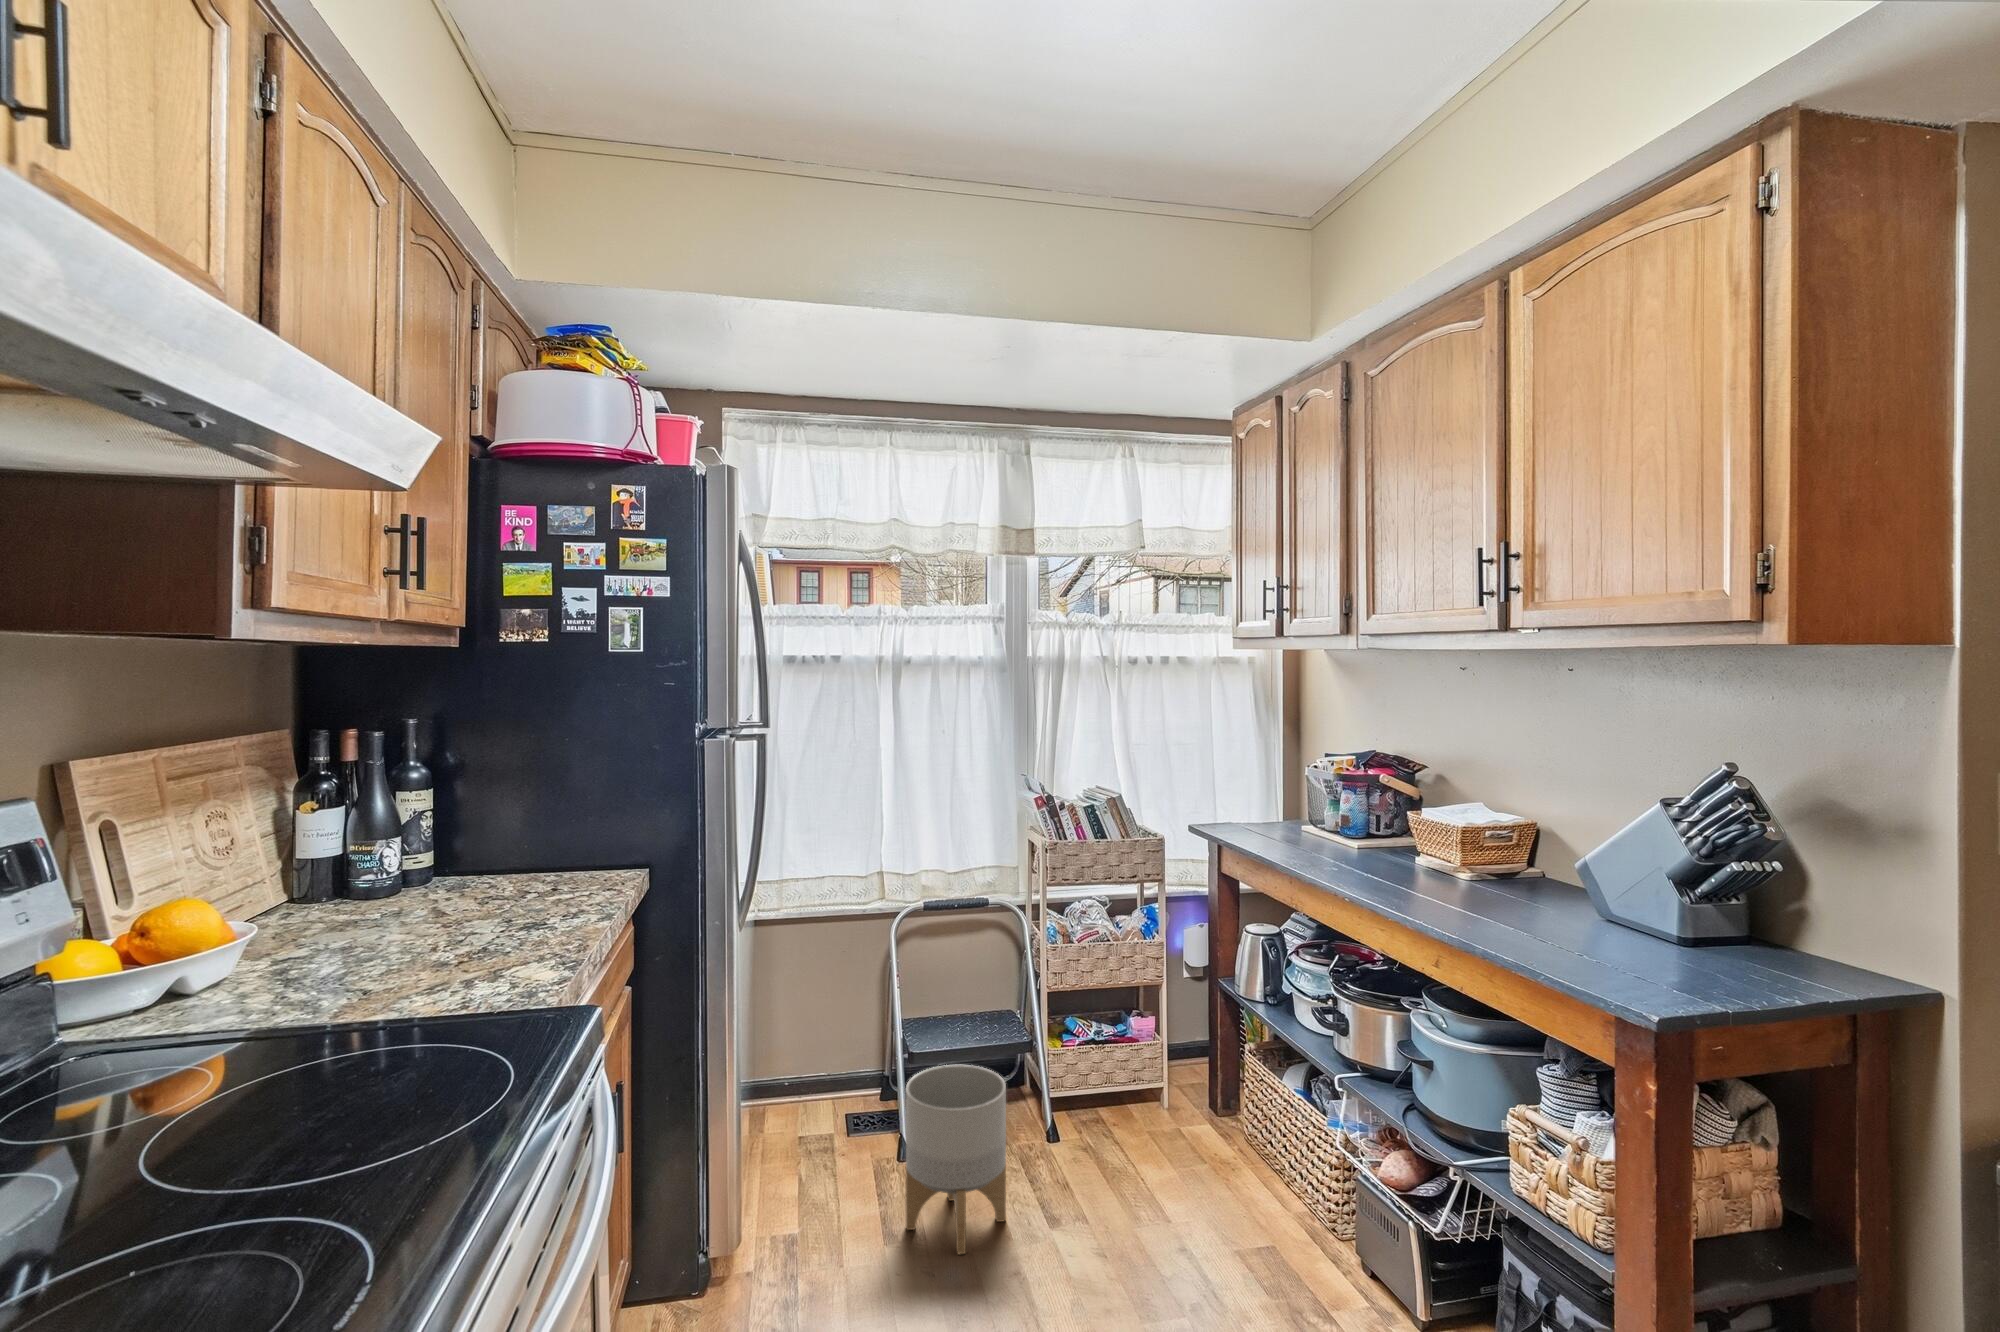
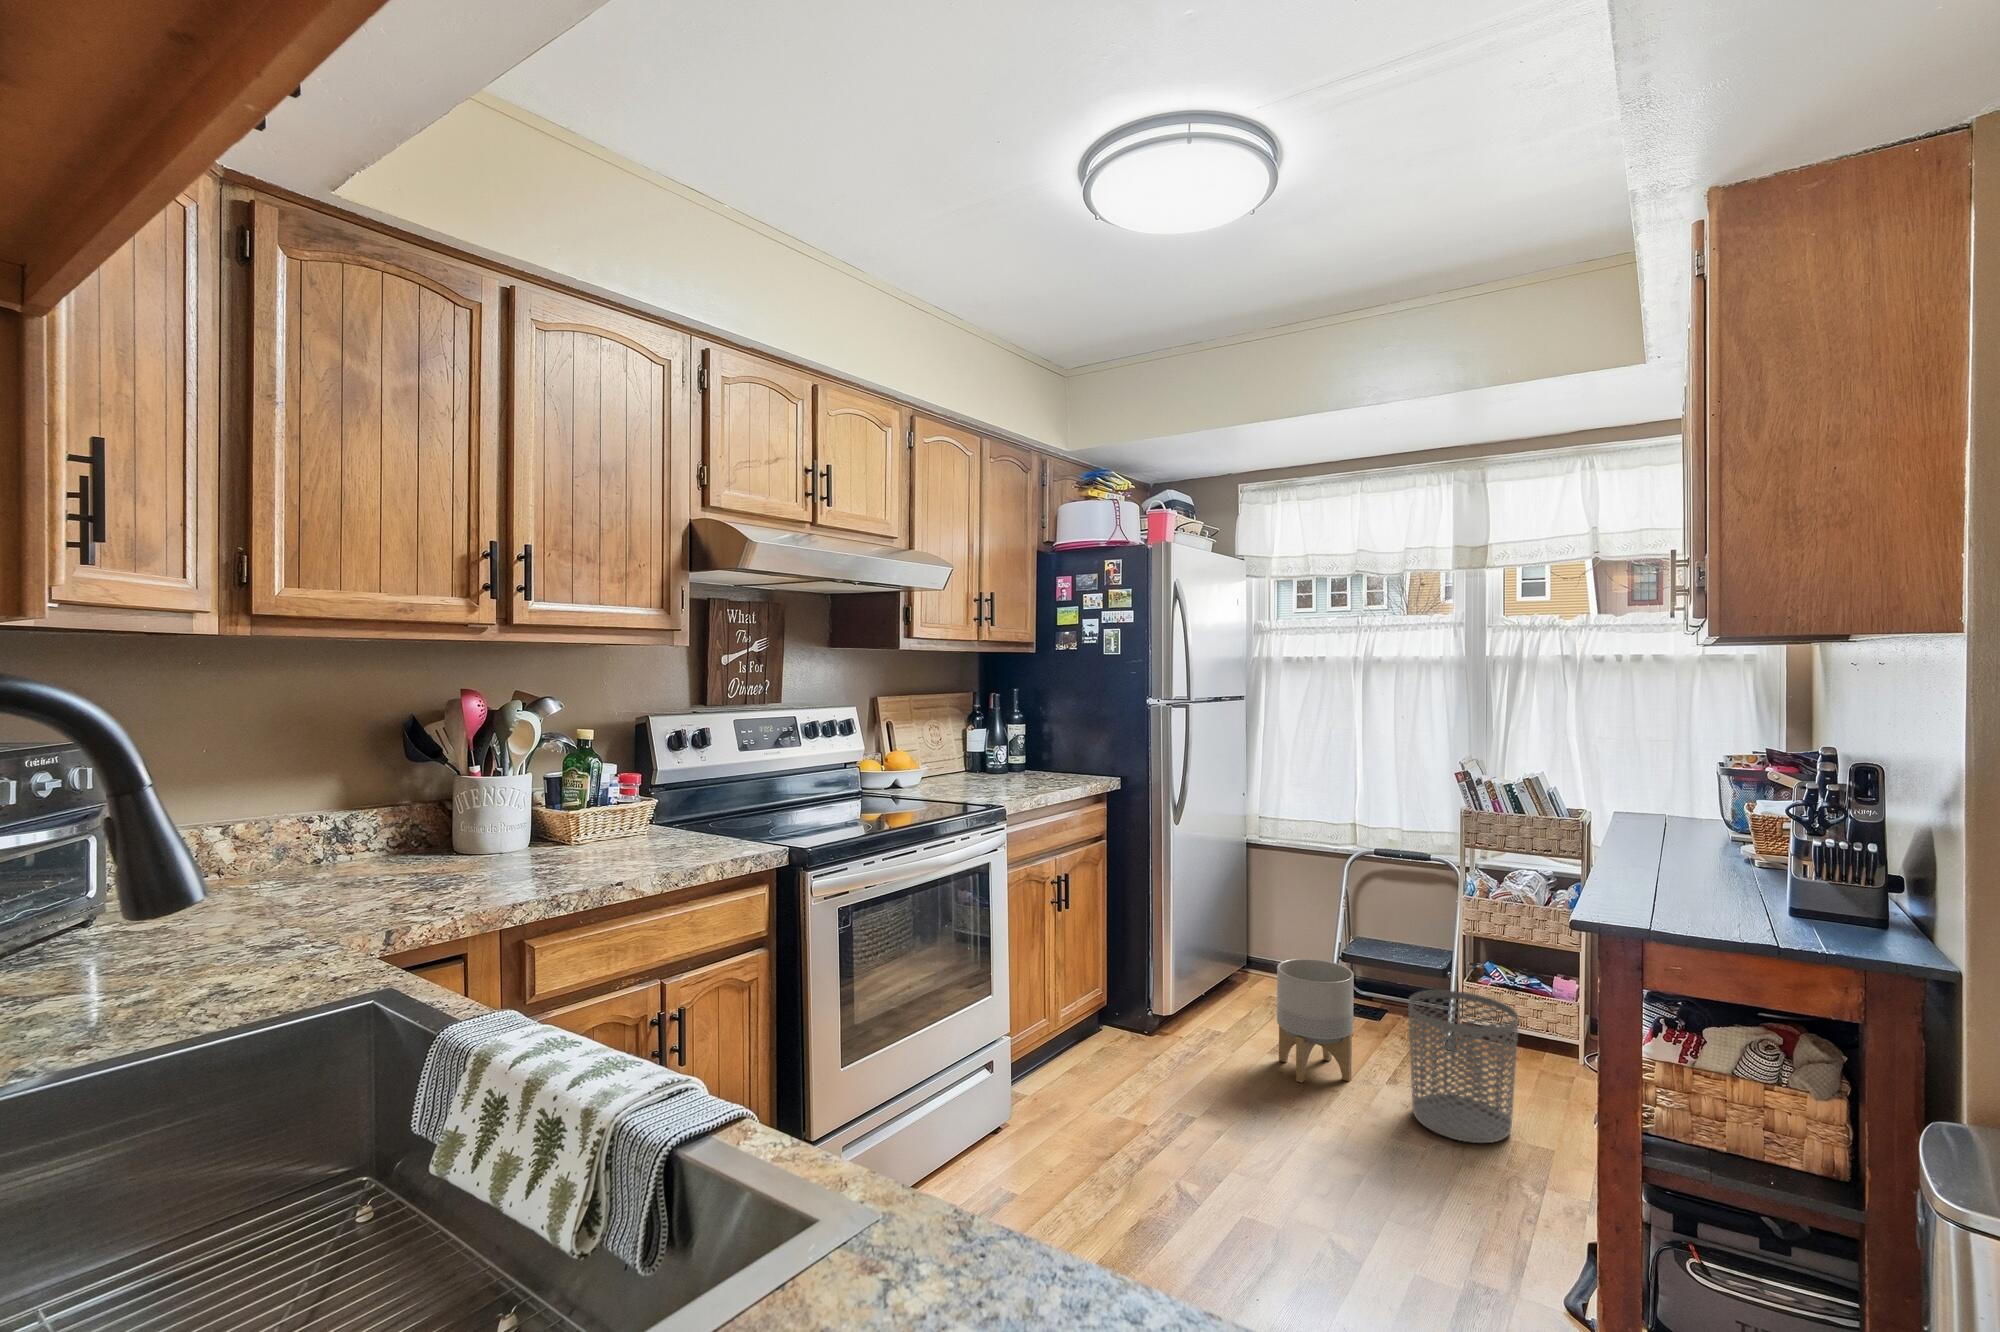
waste bin: none [1095,1056,1217,1251] -> present [1408,990,1518,1143]

